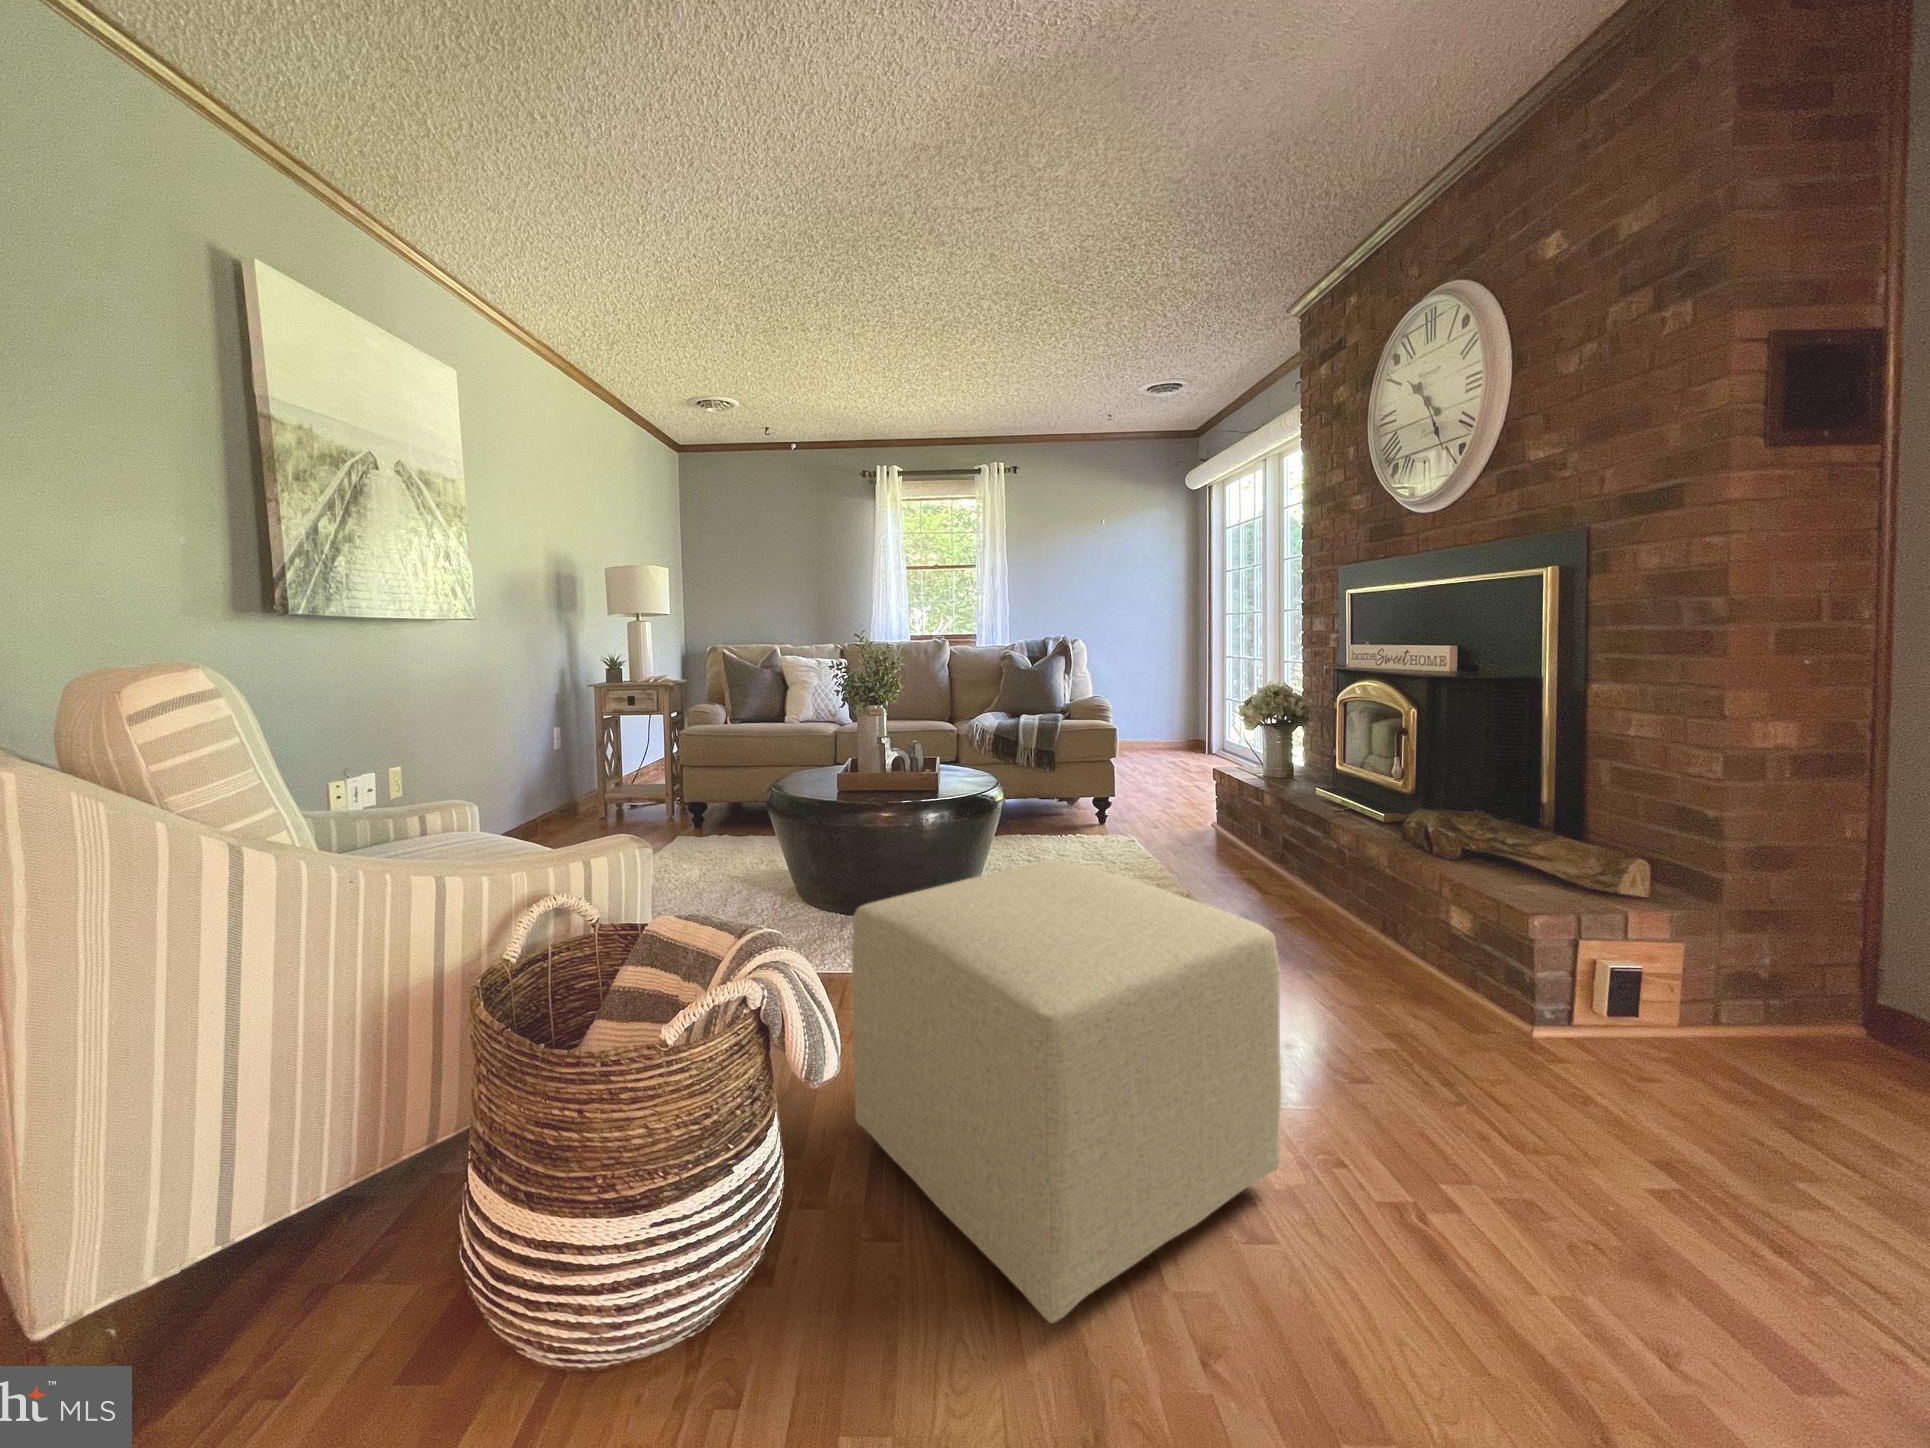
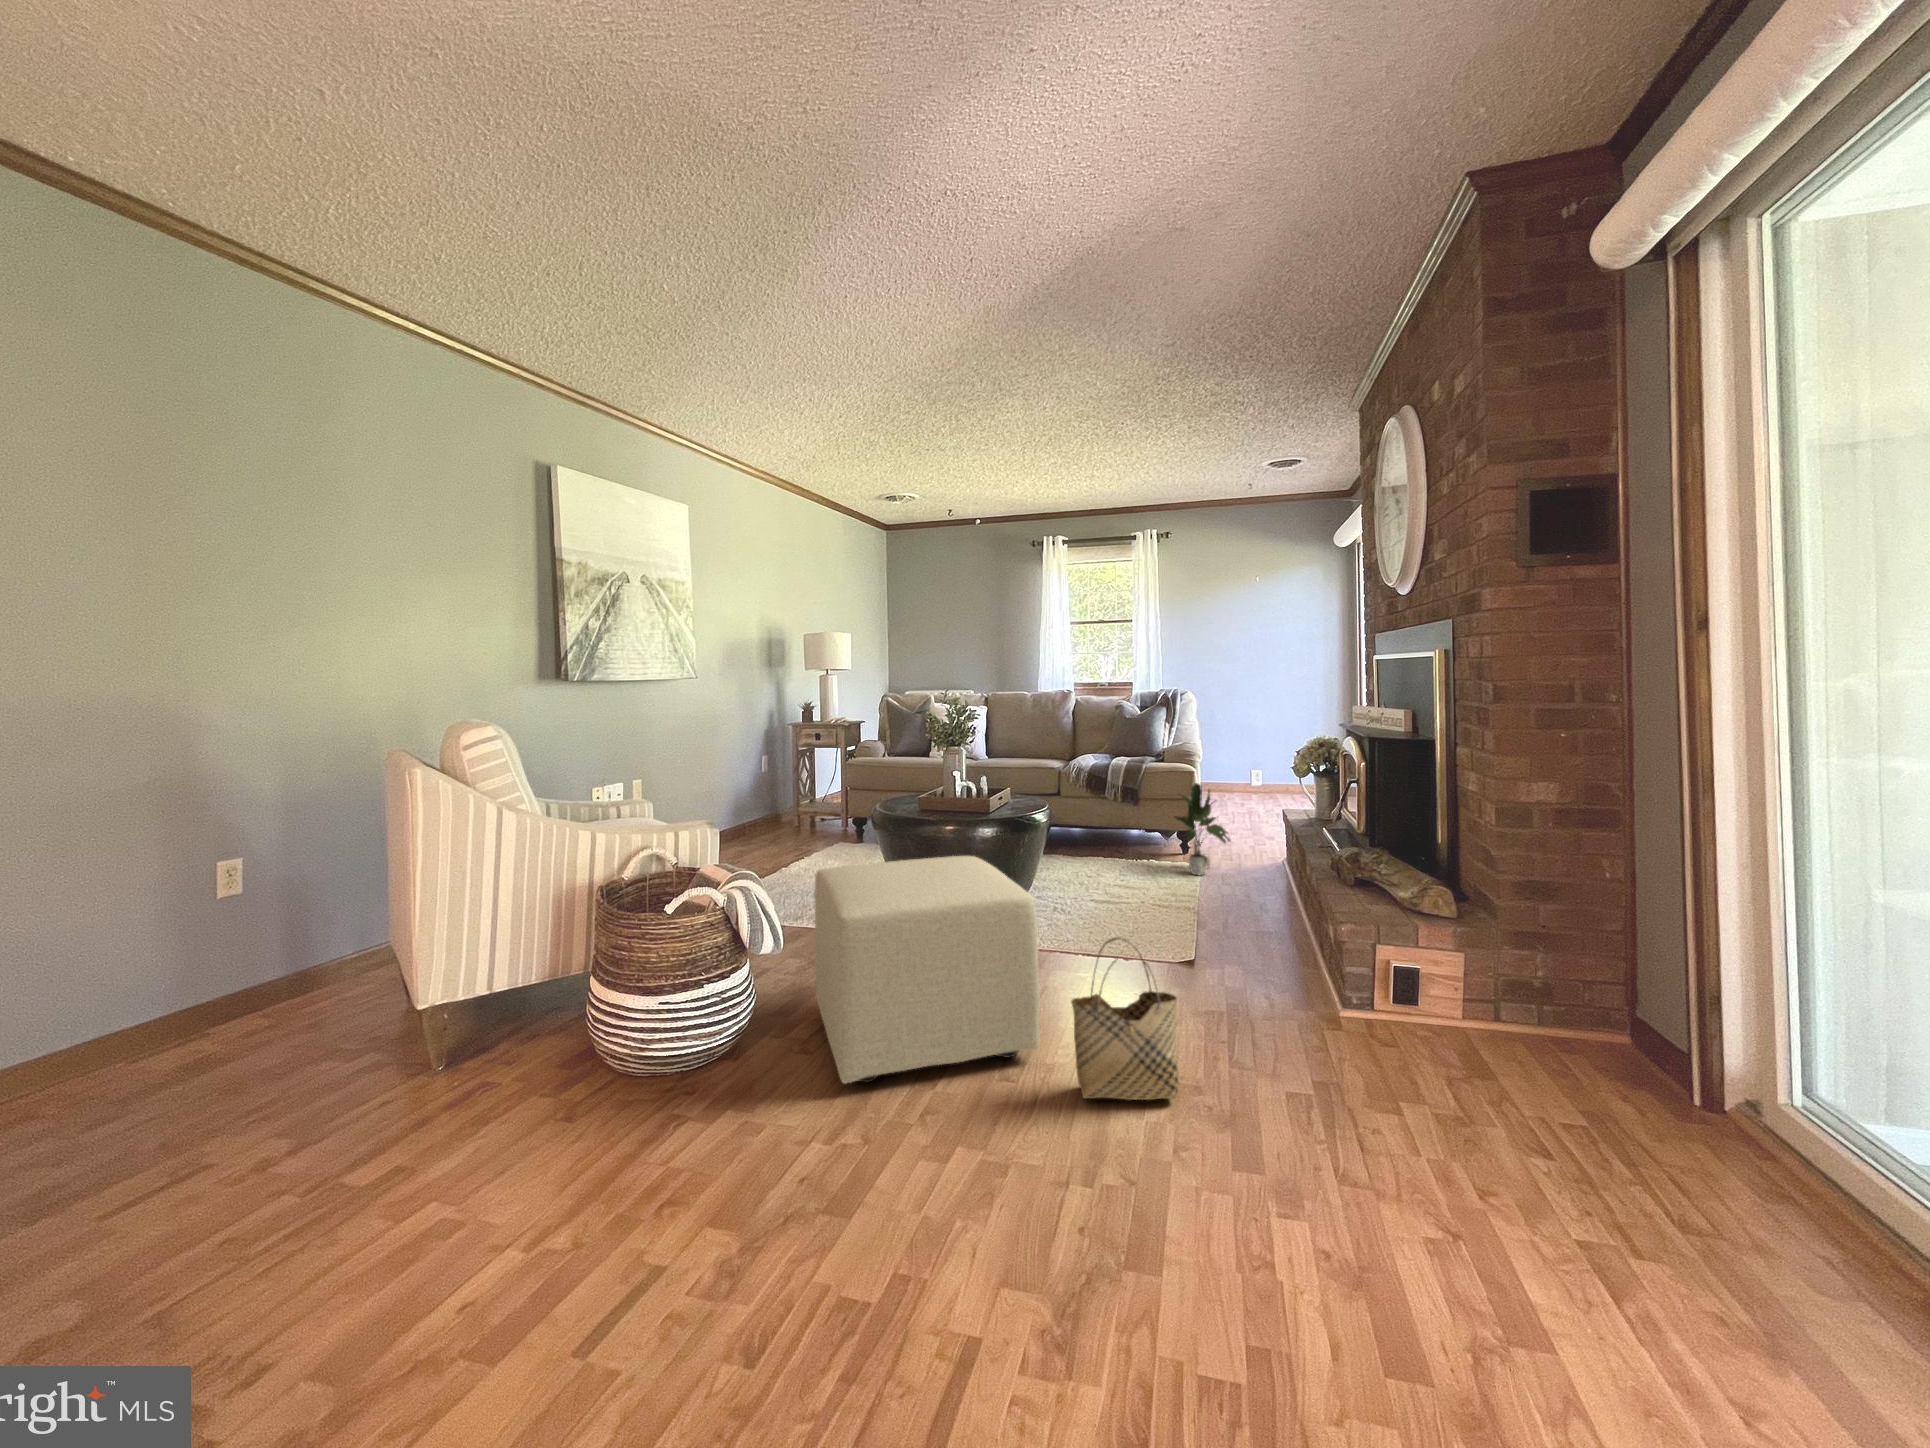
potted plant: none [1118,741,1190,848] -> present [1175,783,1230,875]
woven basket: none [1387,982,1554,1262] -> present [1071,937,1179,1100]

